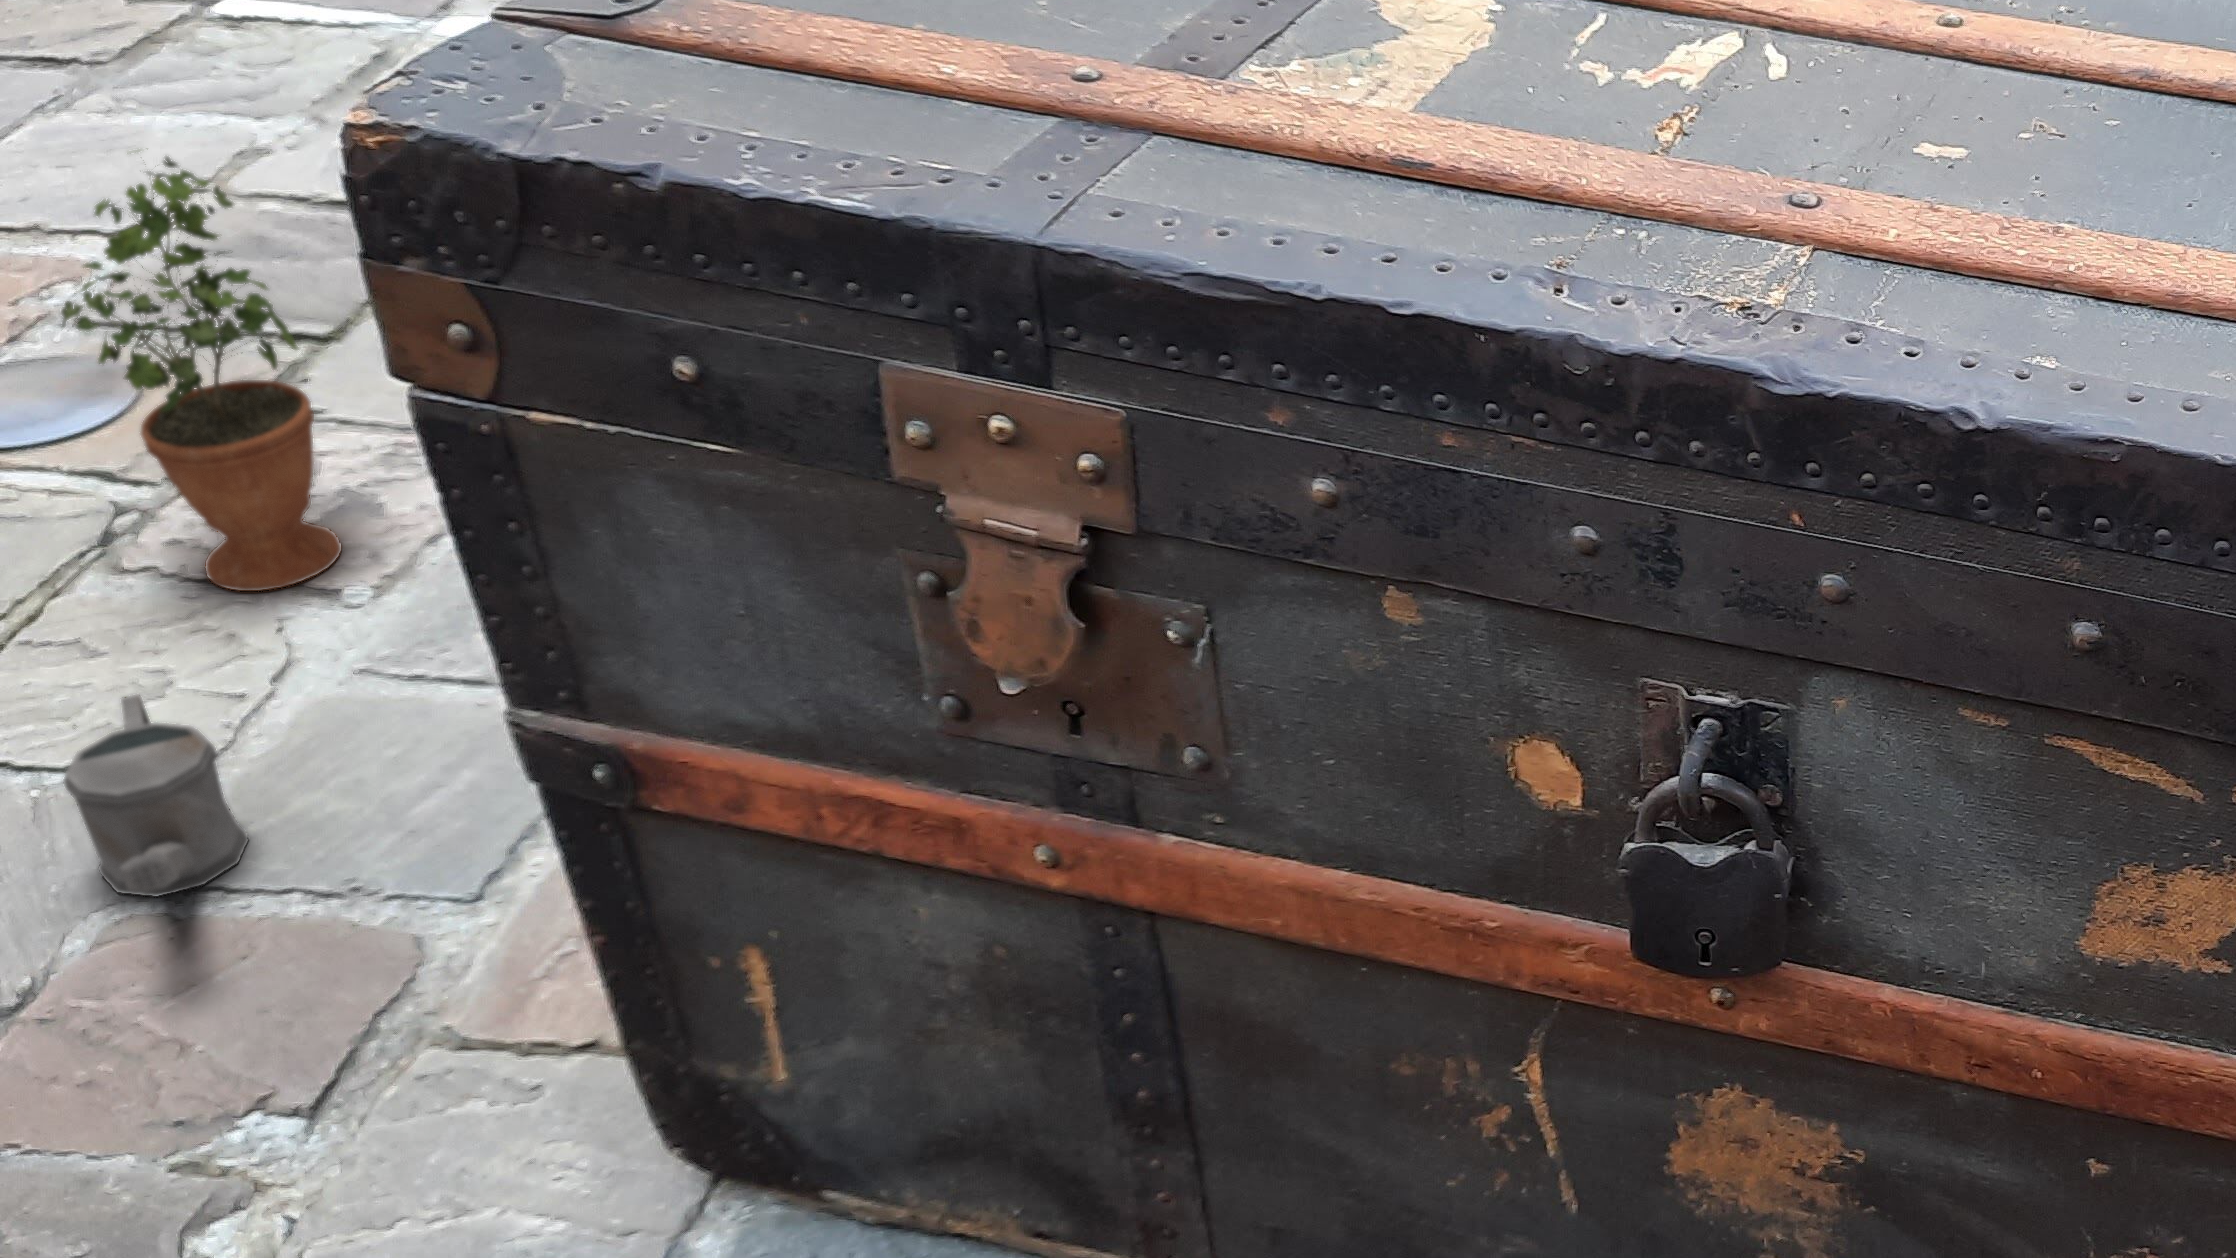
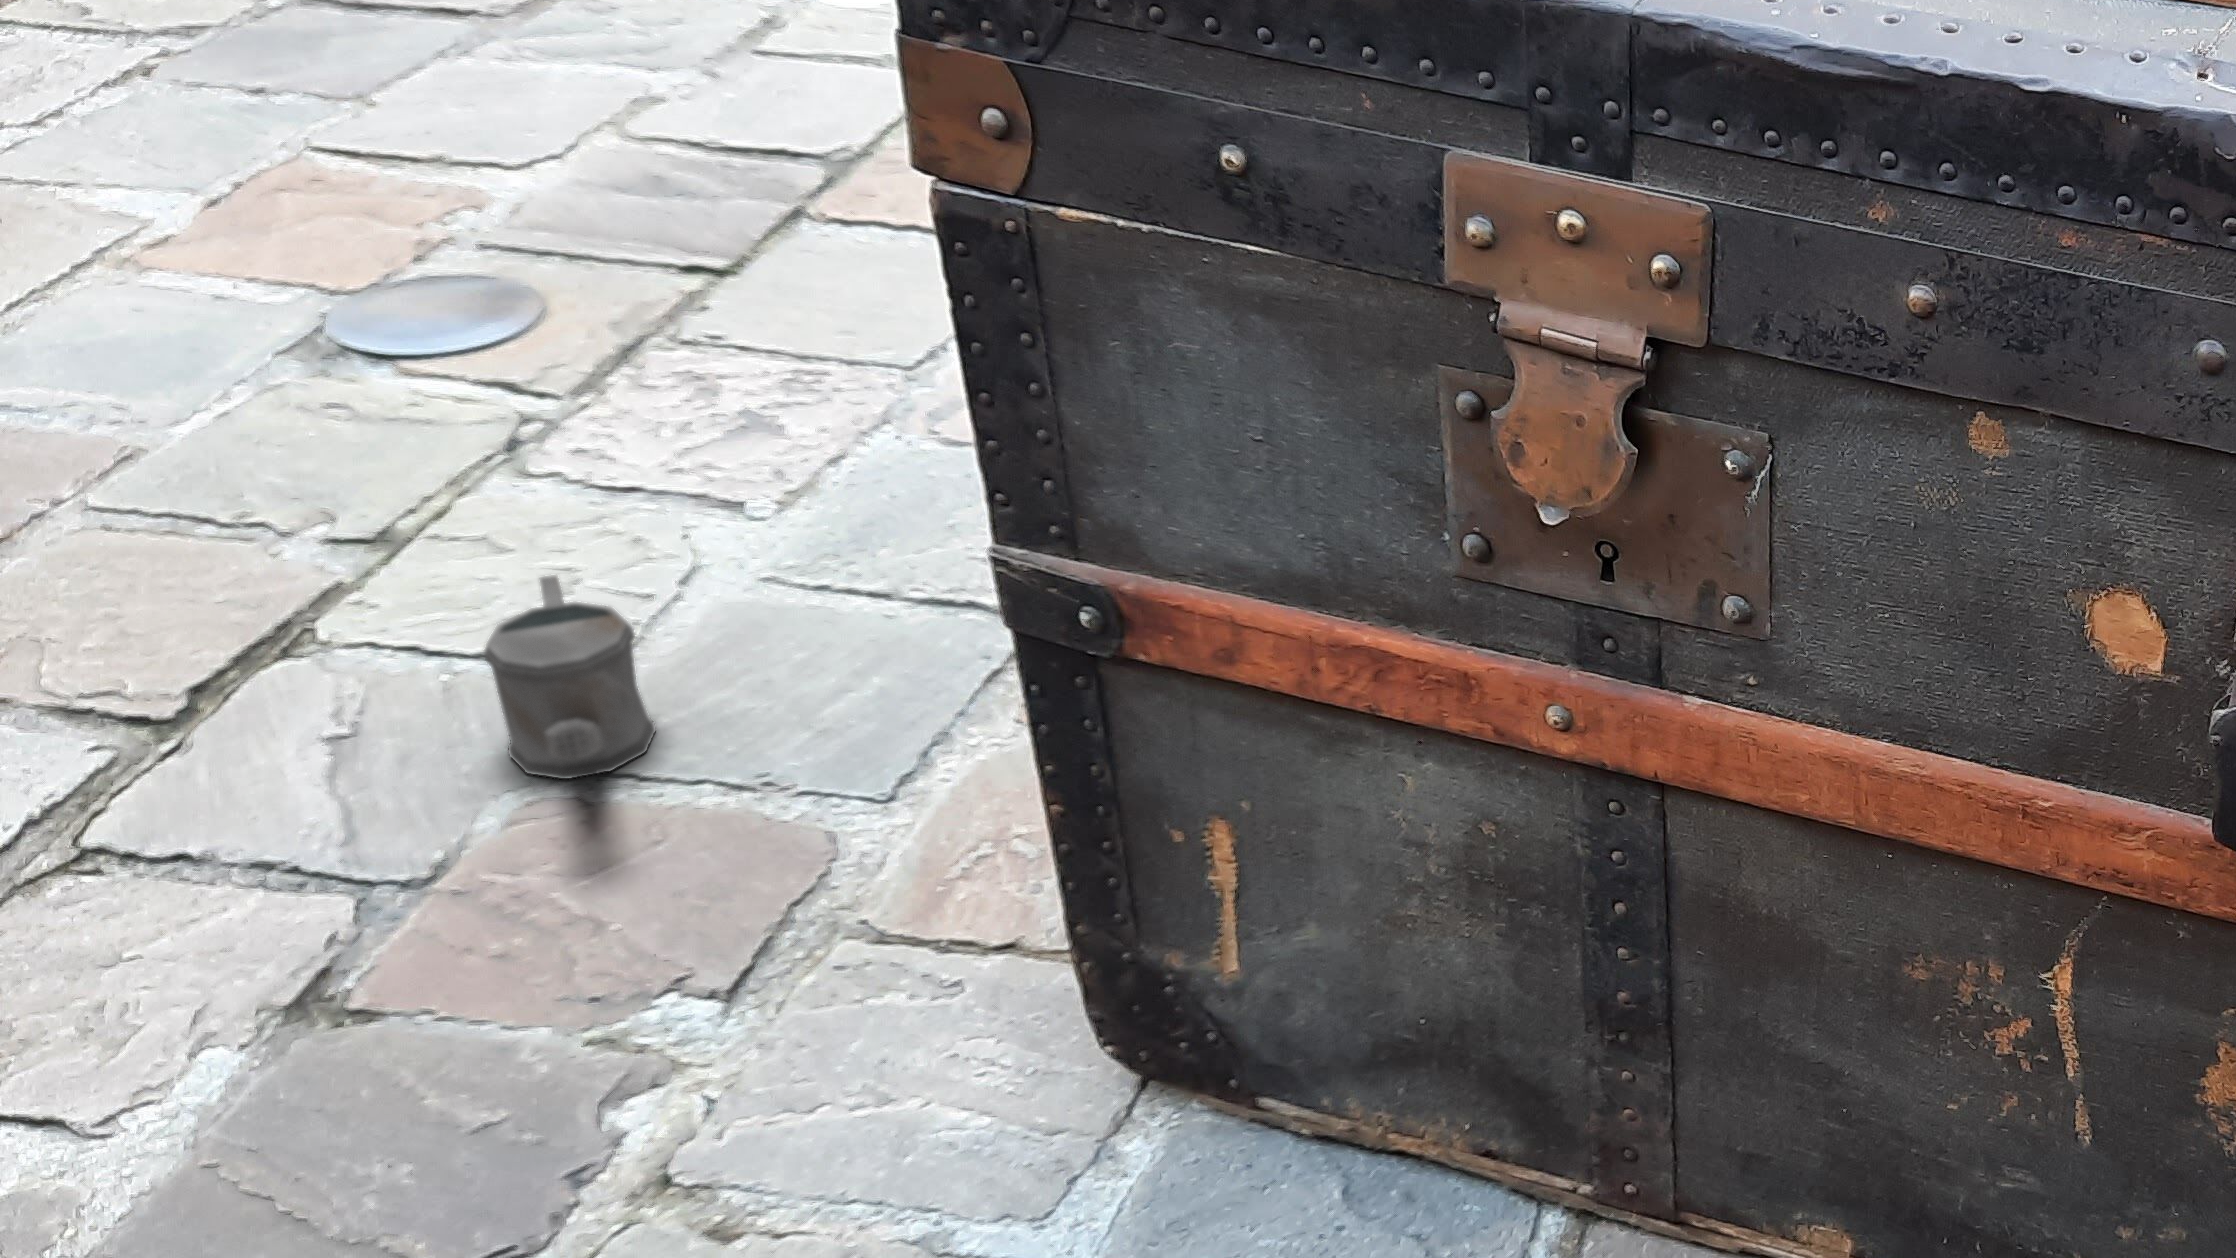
potted plant: present [61,157,341,591] -> none [494,35,741,500]

